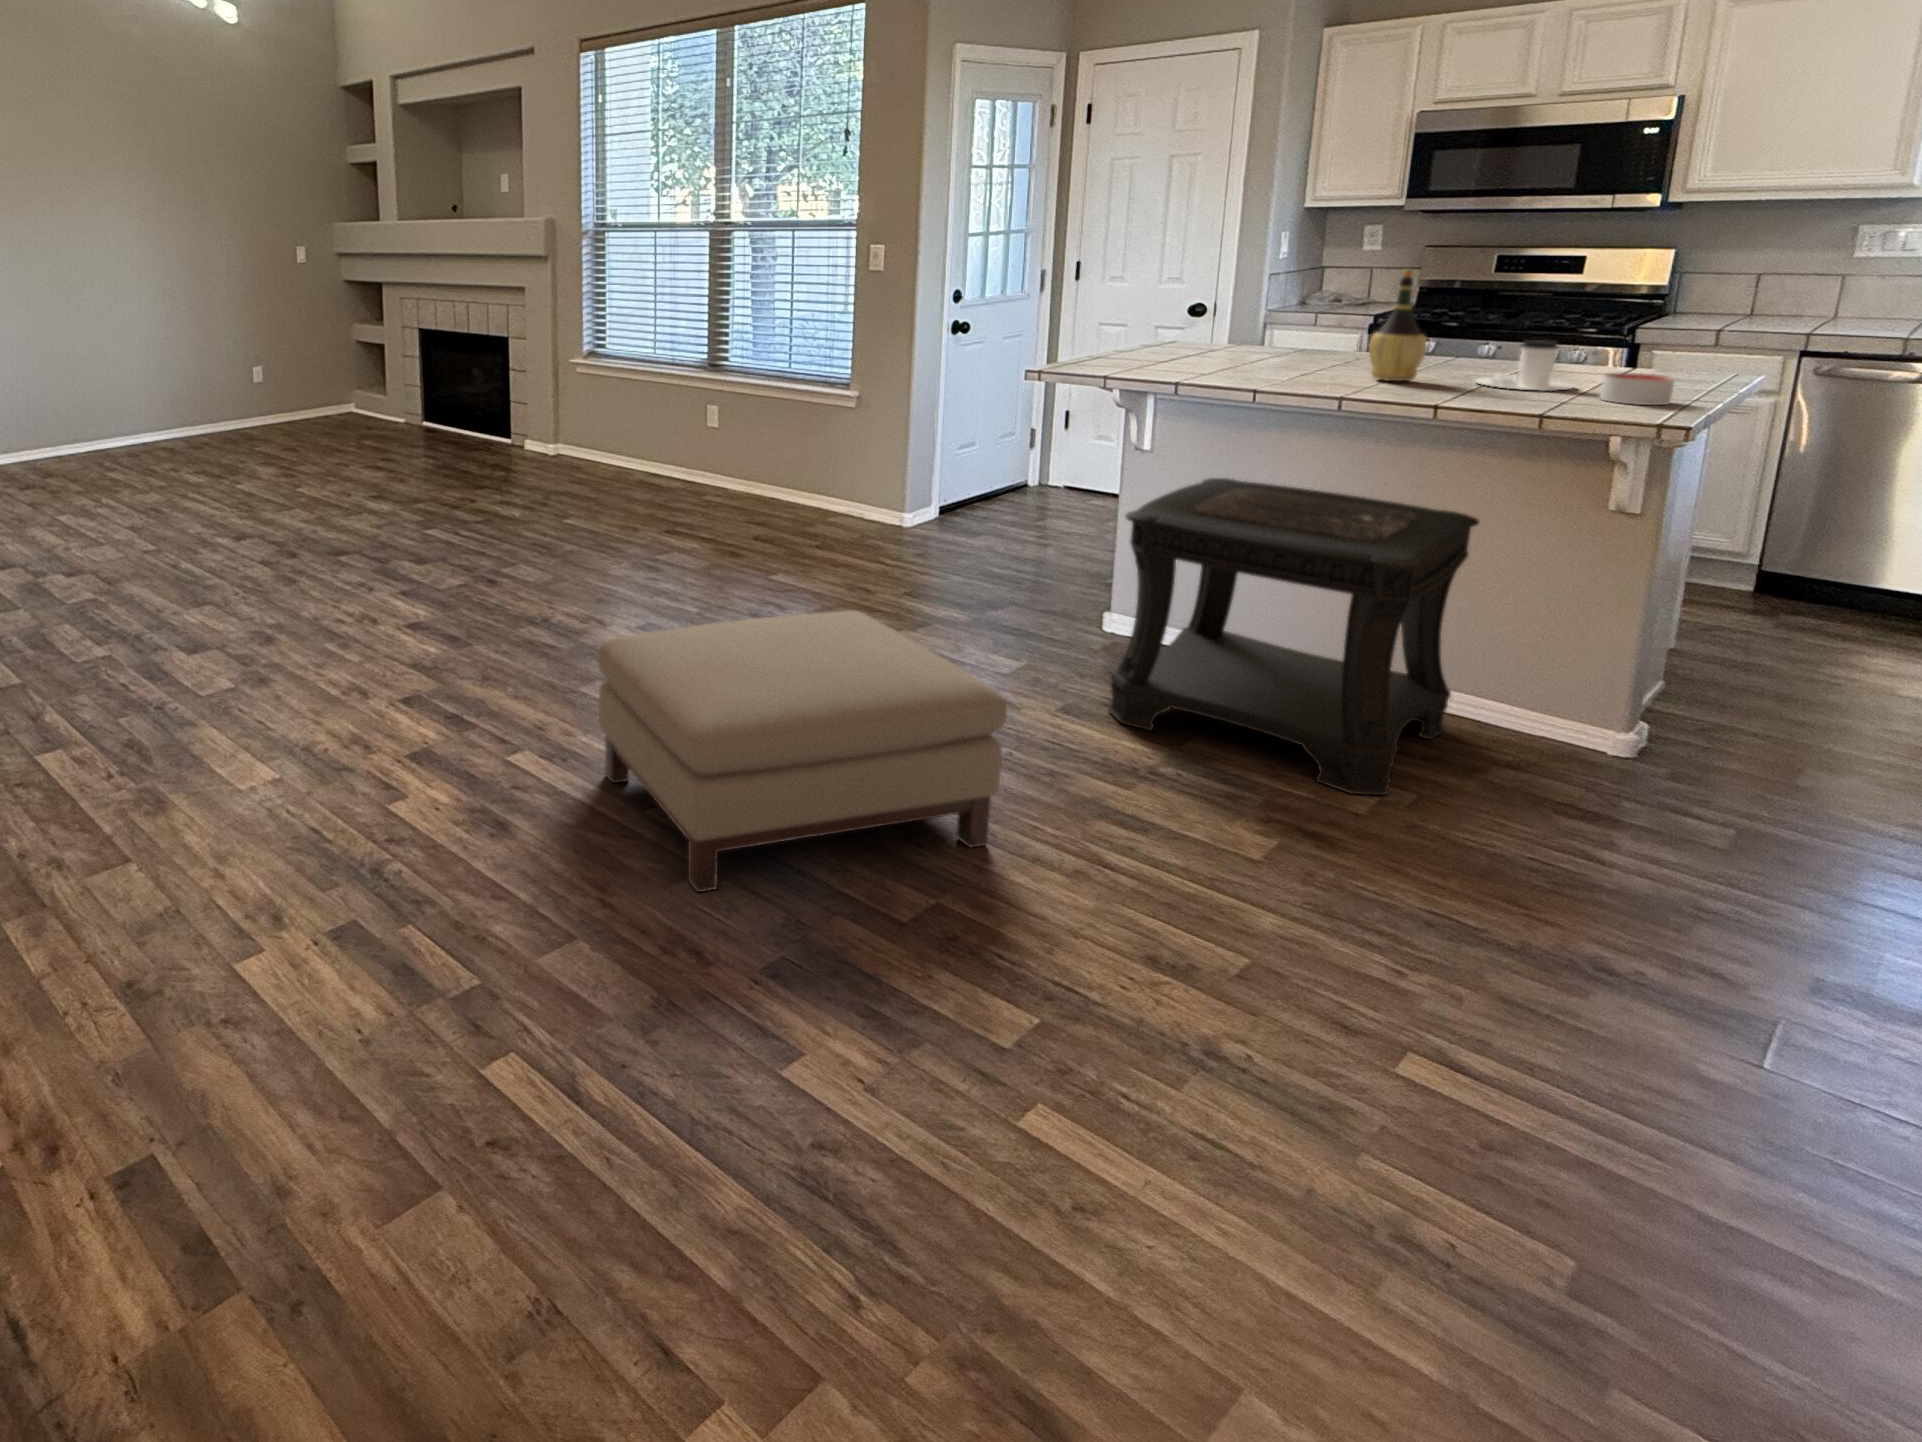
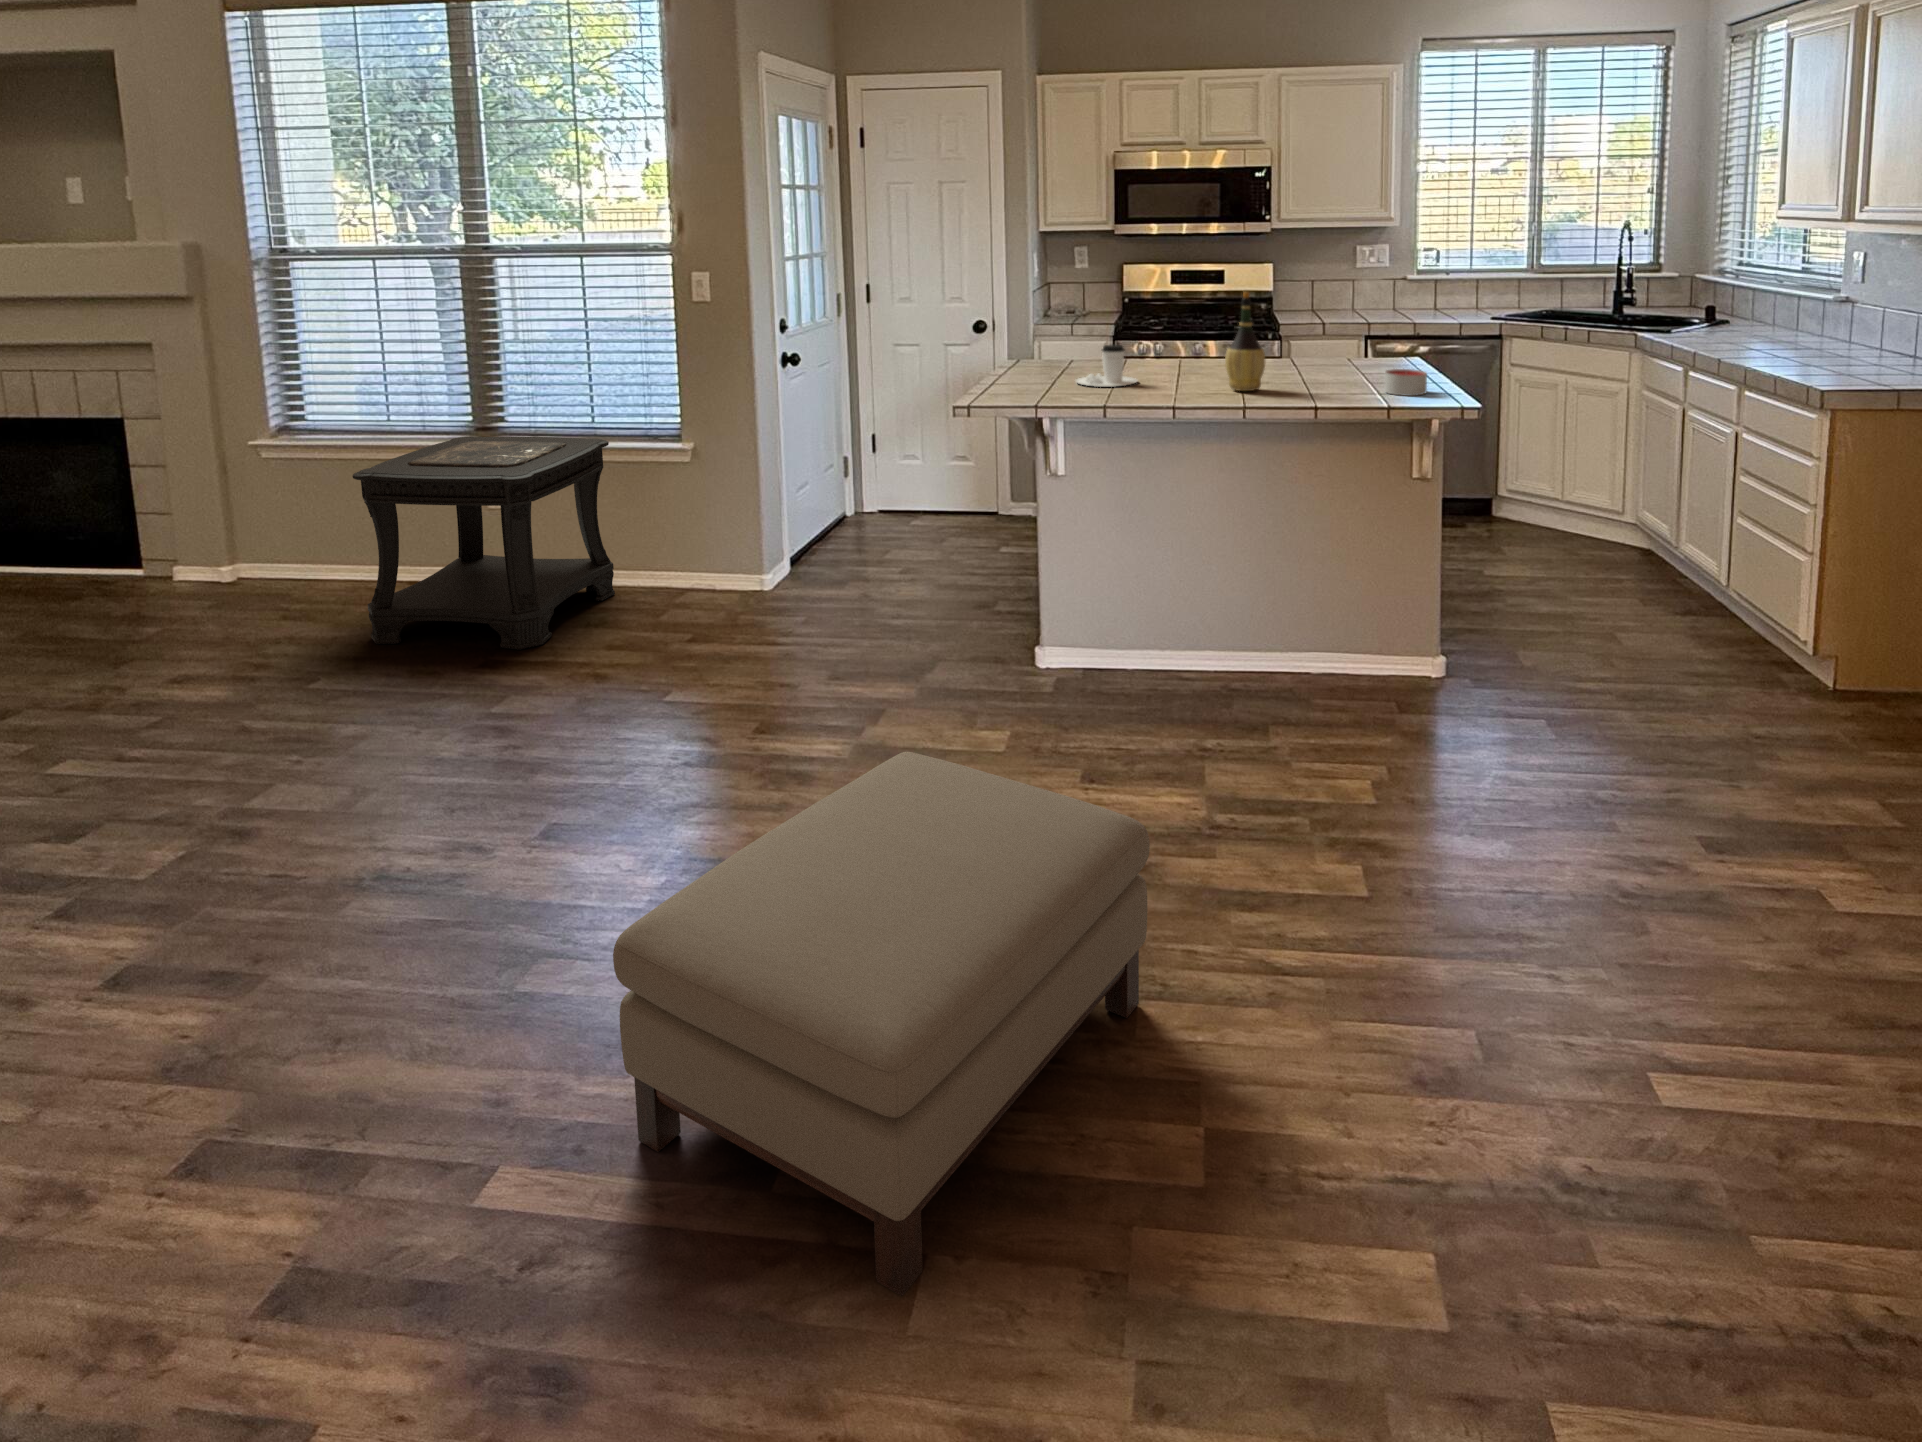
coffee cup: present [1474,340,1574,391] -> present [1076,345,1137,387]
side table: present [1108,478,1479,795] -> present [353,437,615,650]

